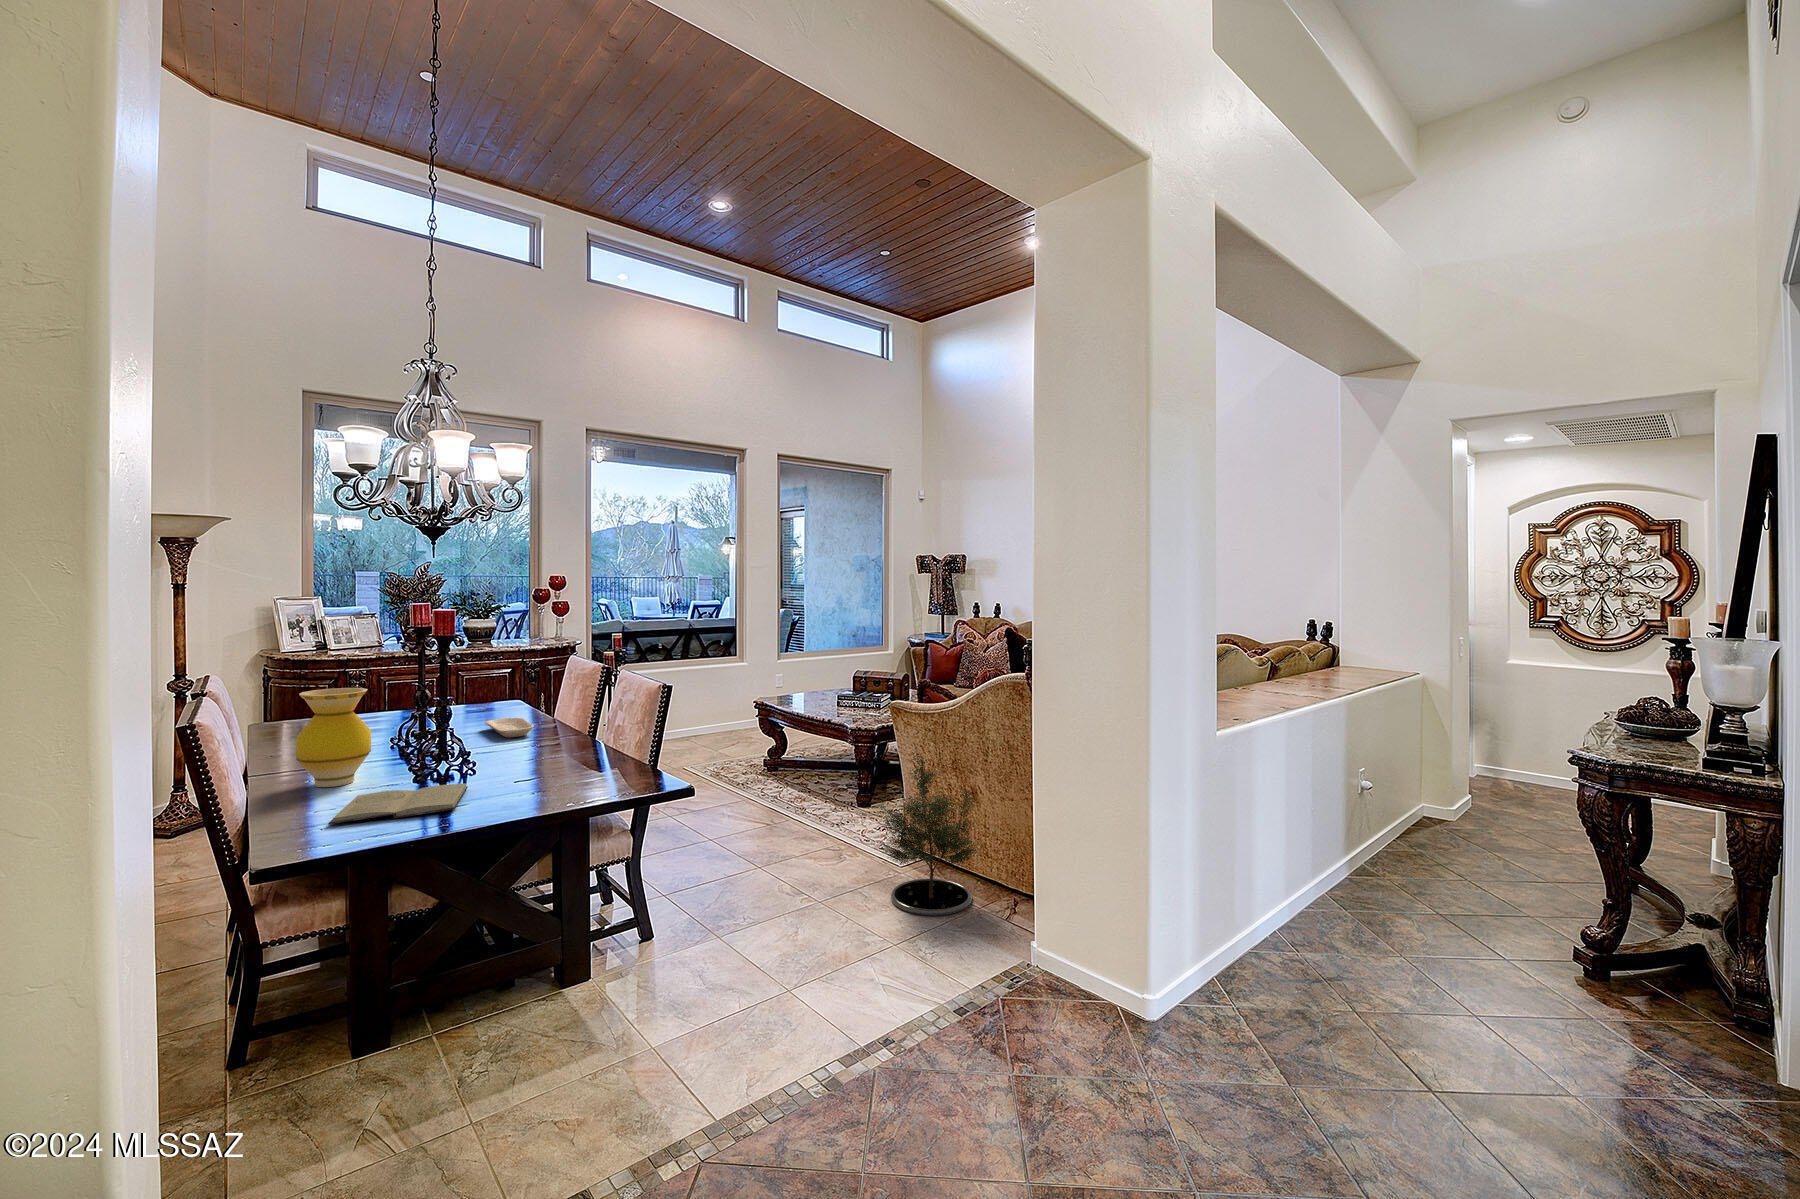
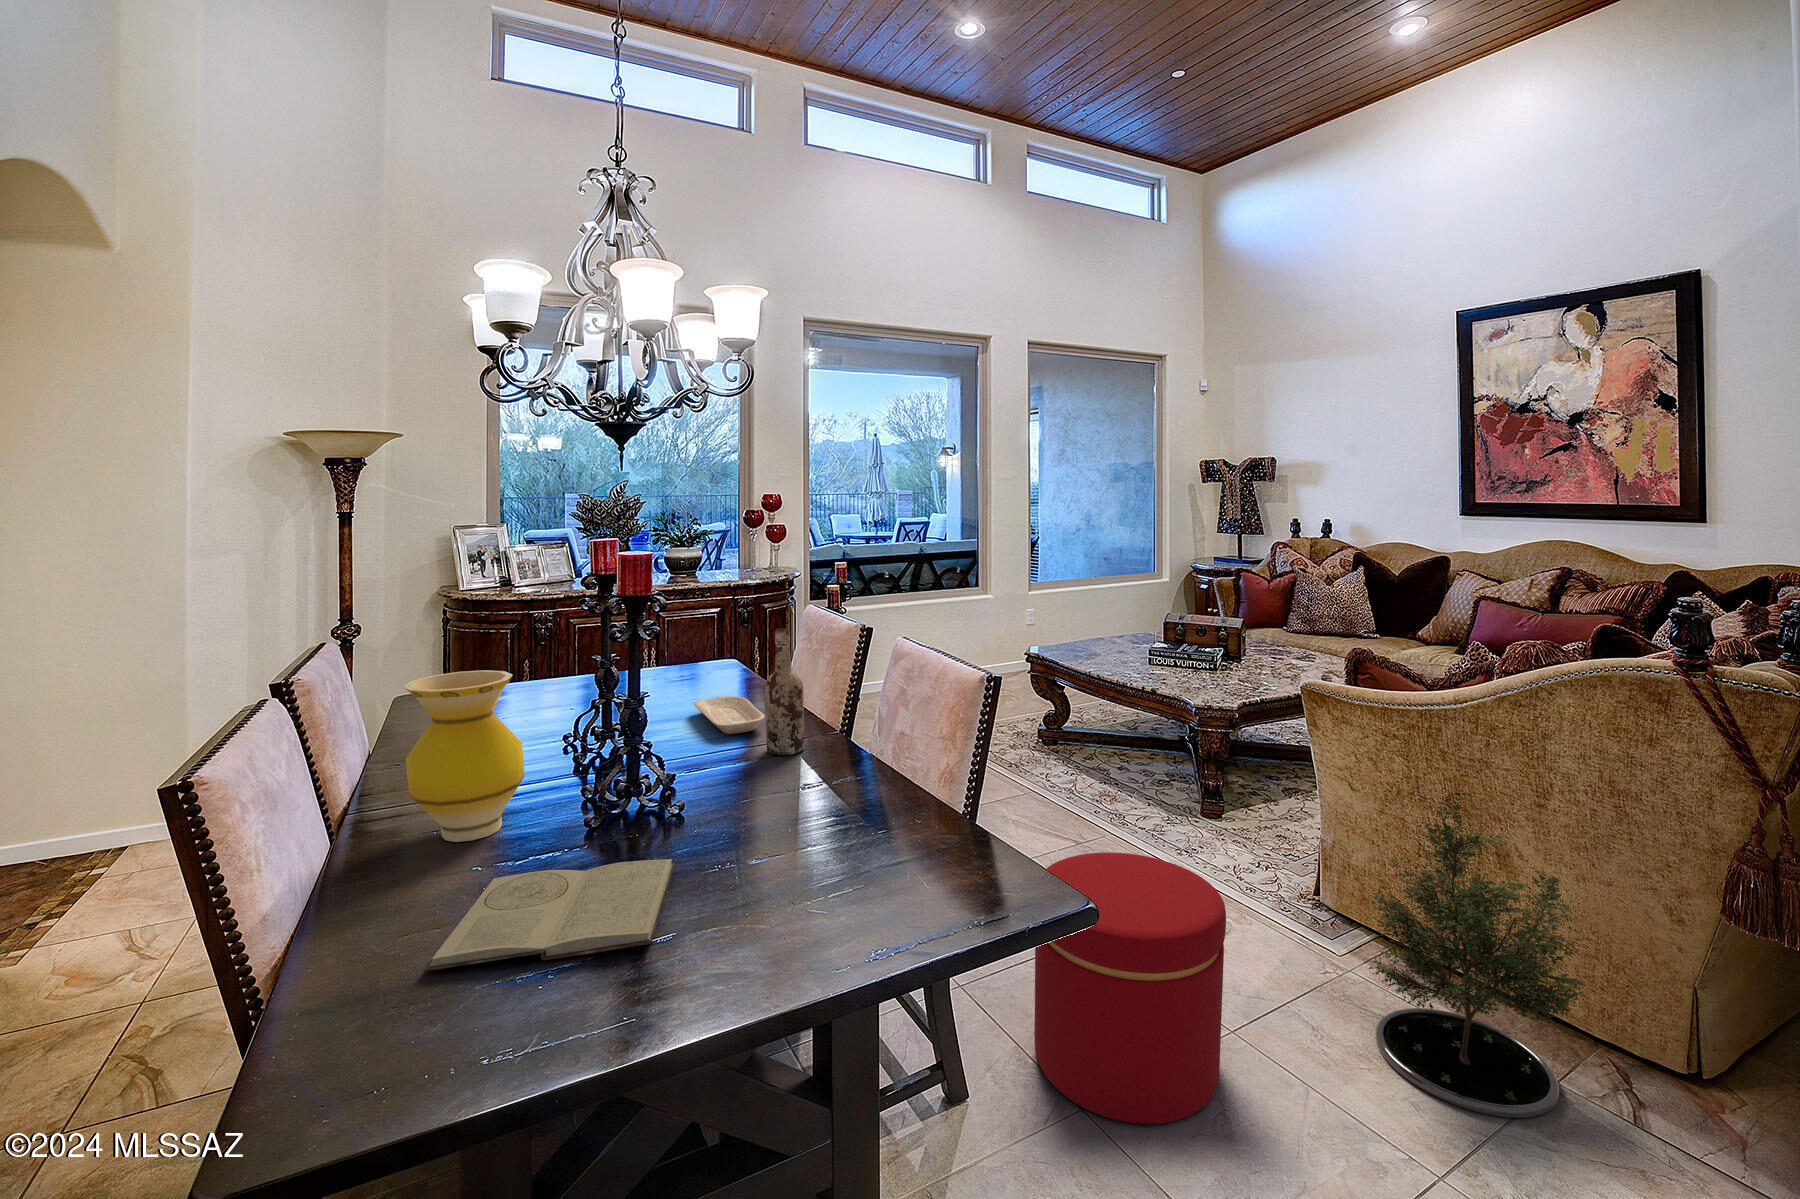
wine bottle: none [533,667,559,745] -> present [765,628,804,755]
ottoman: none [693,797,798,935] -> present [1034,852,1226,1124]

